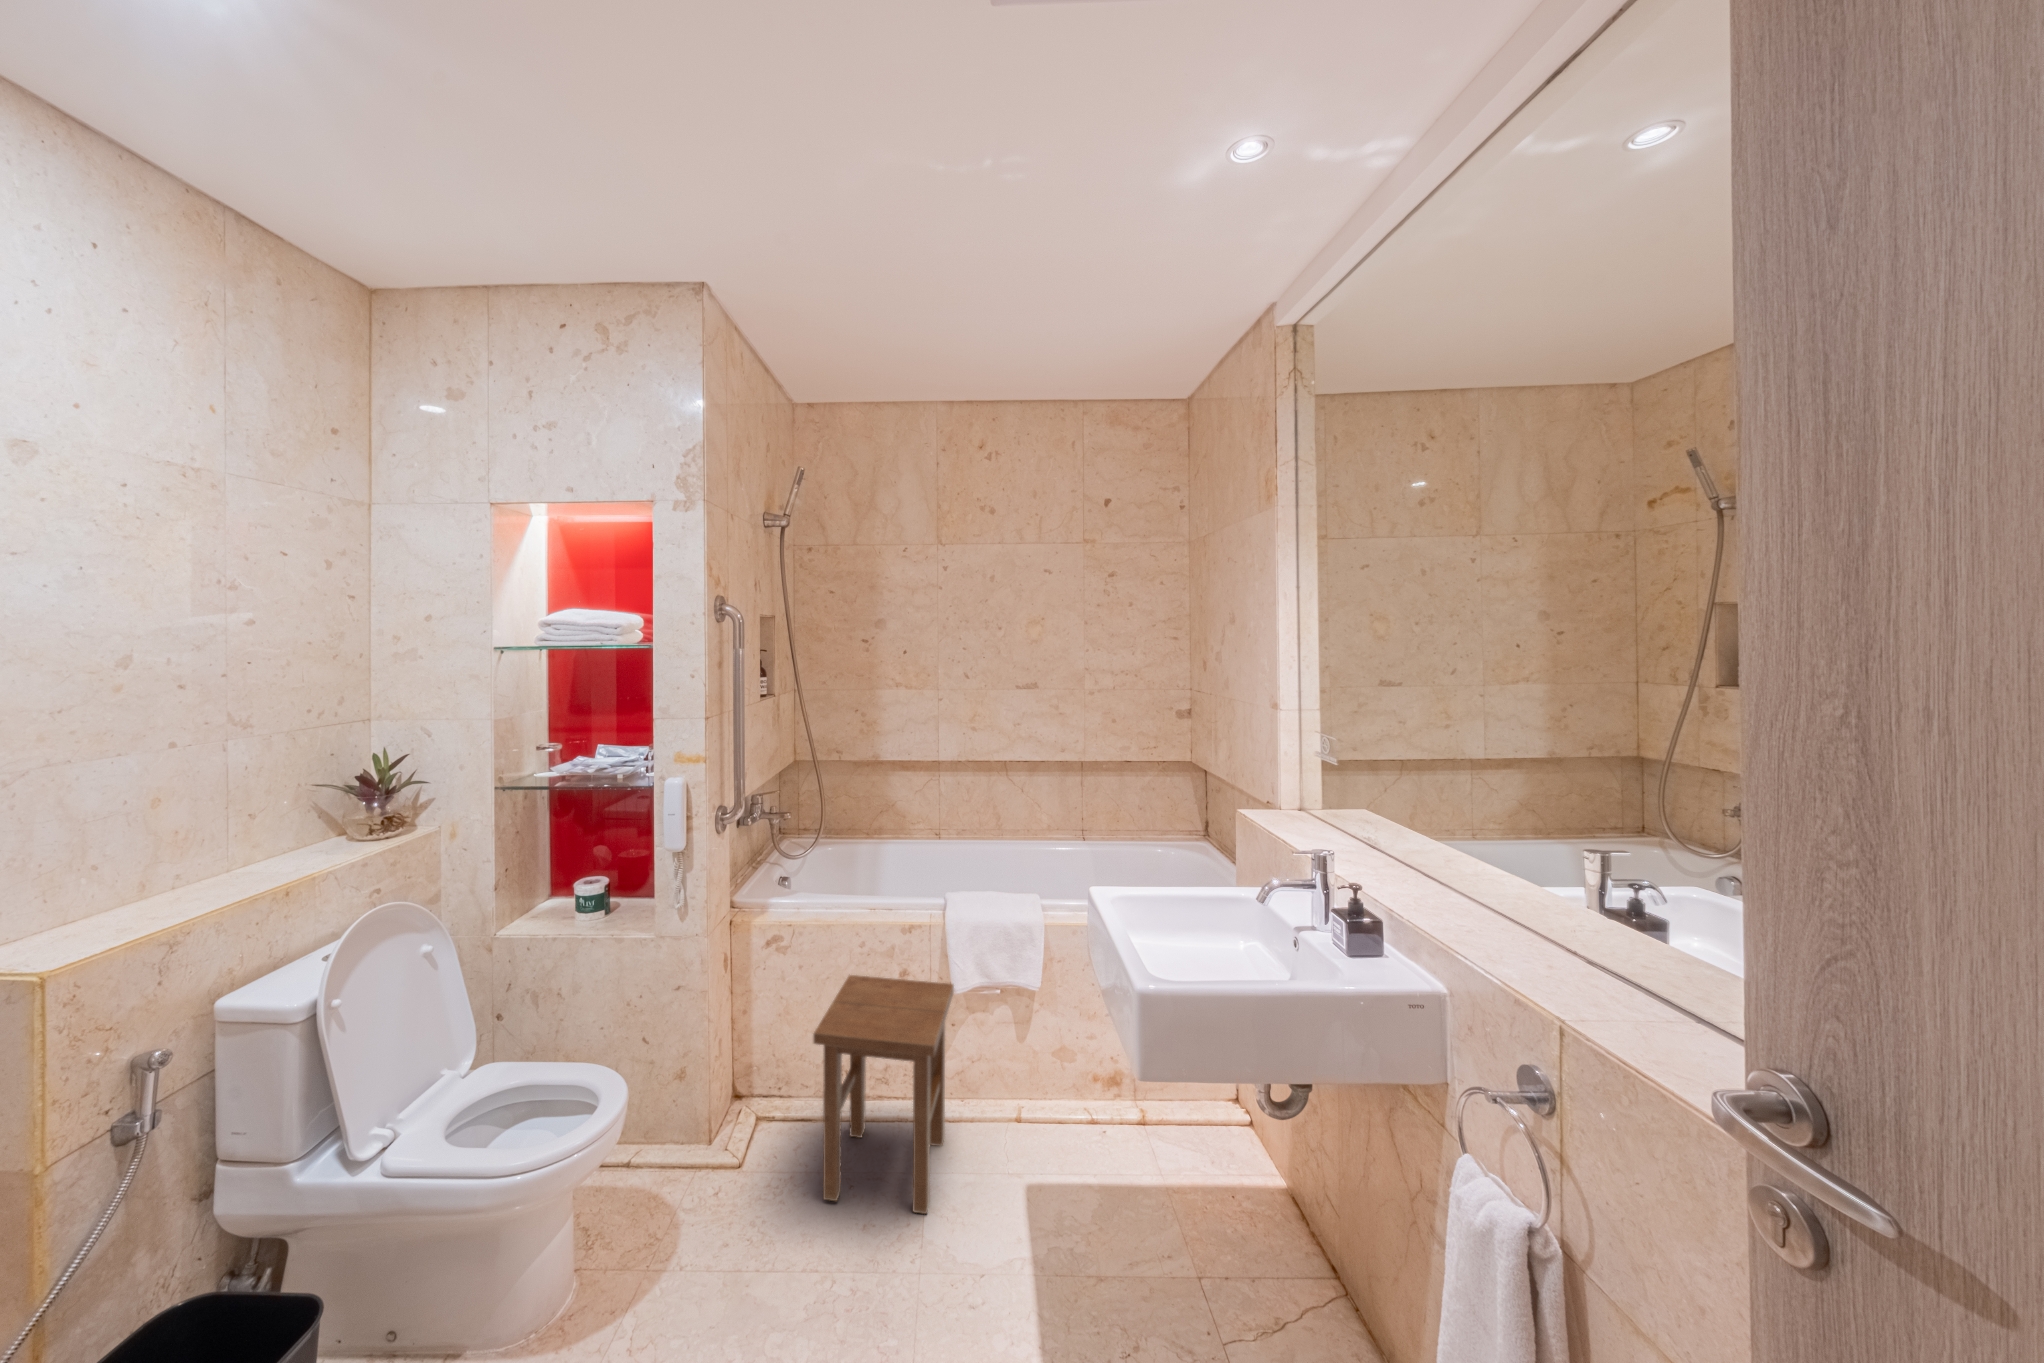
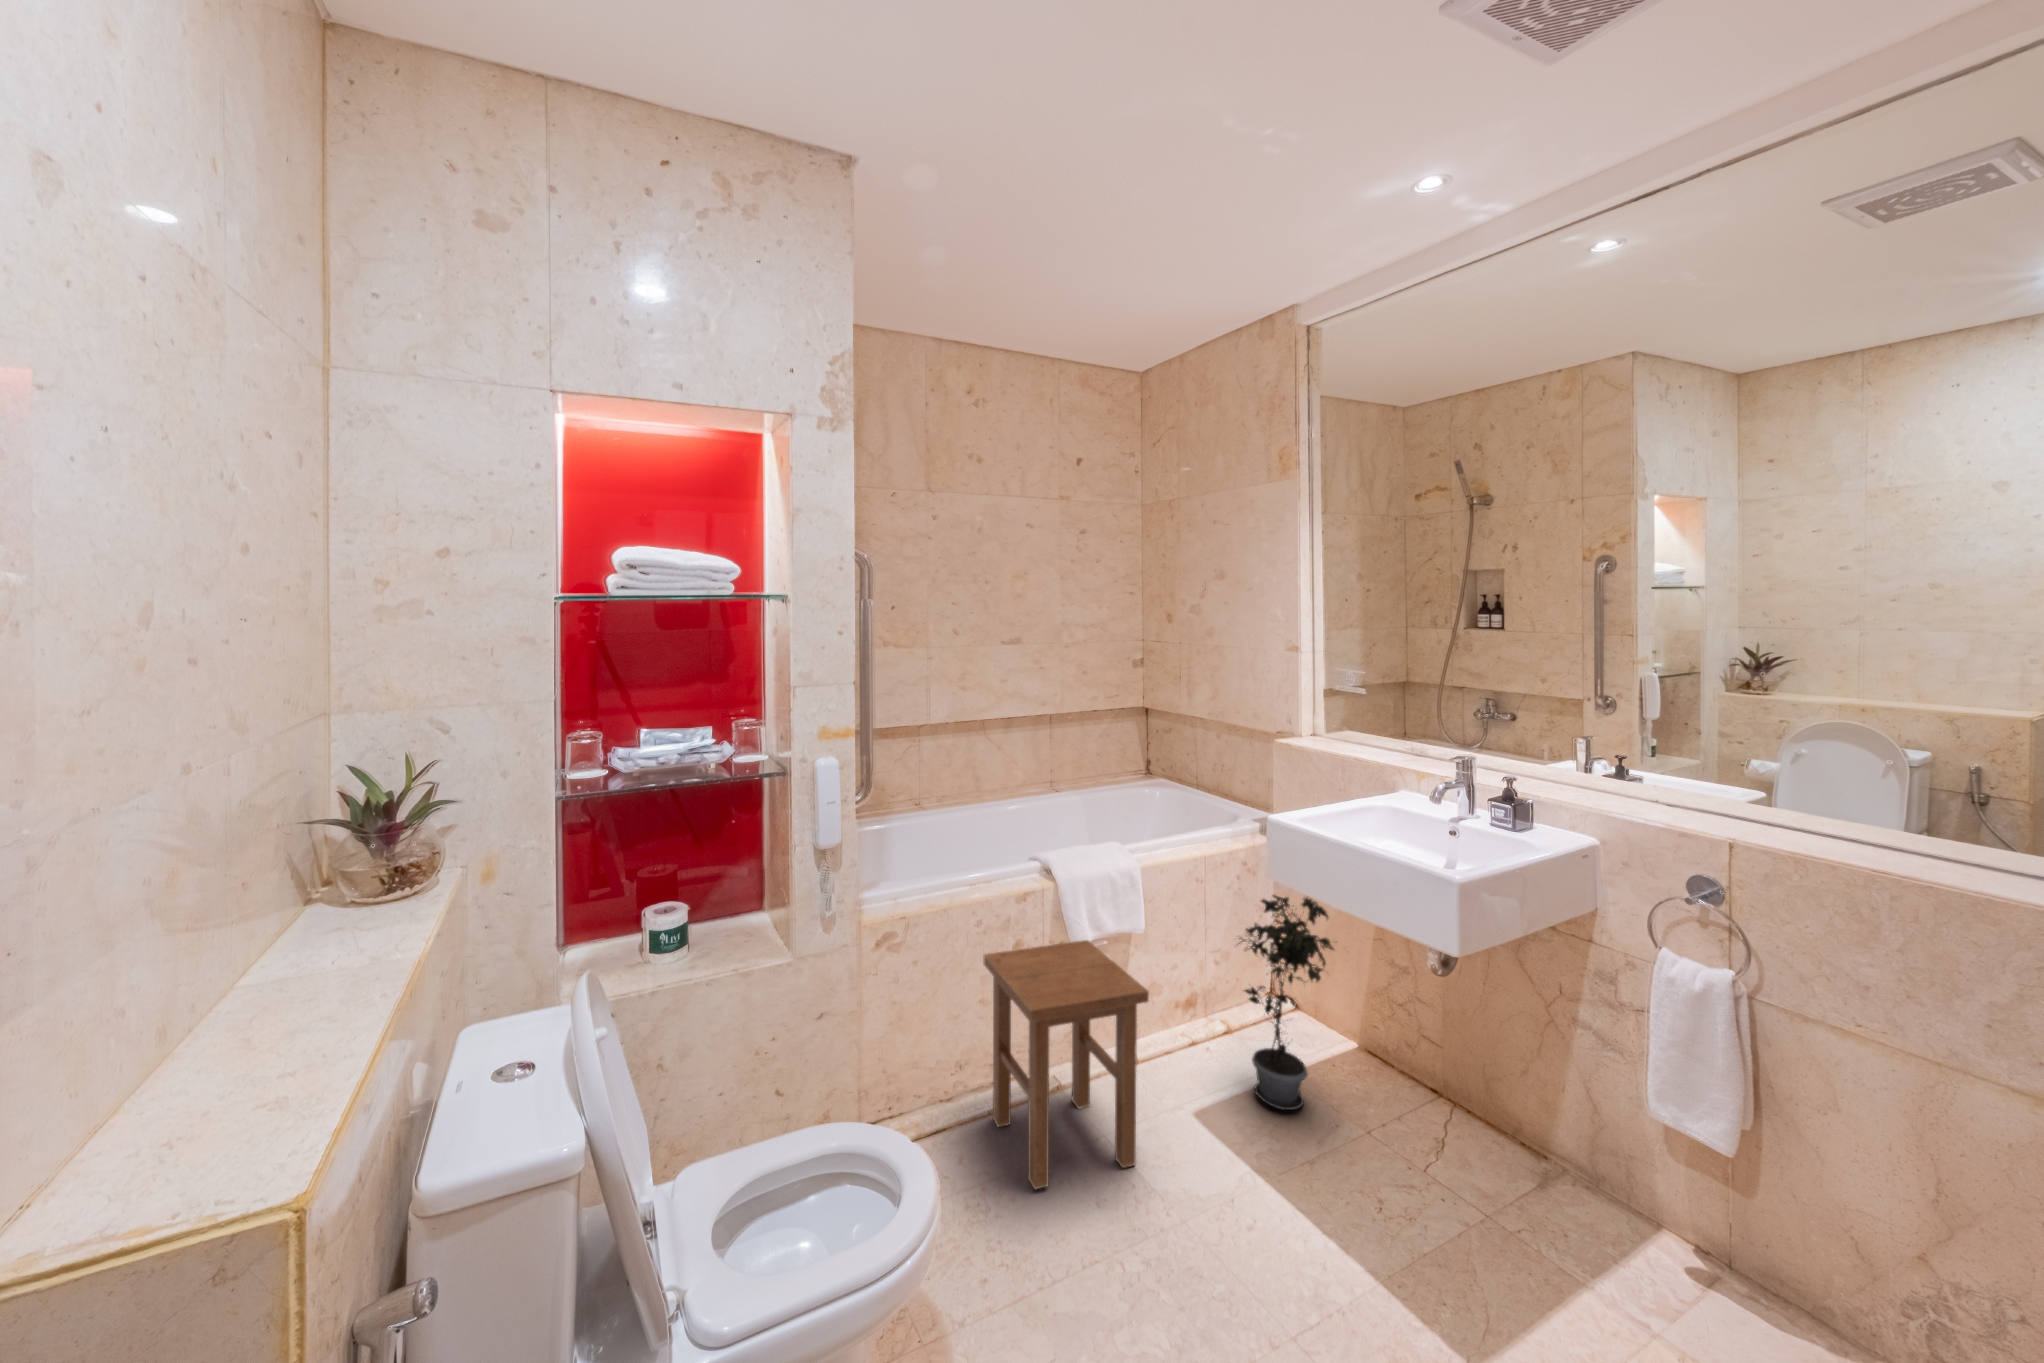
potted plant: none [1086,979,1188,1224] -> present [1239,895,1334,1110]

